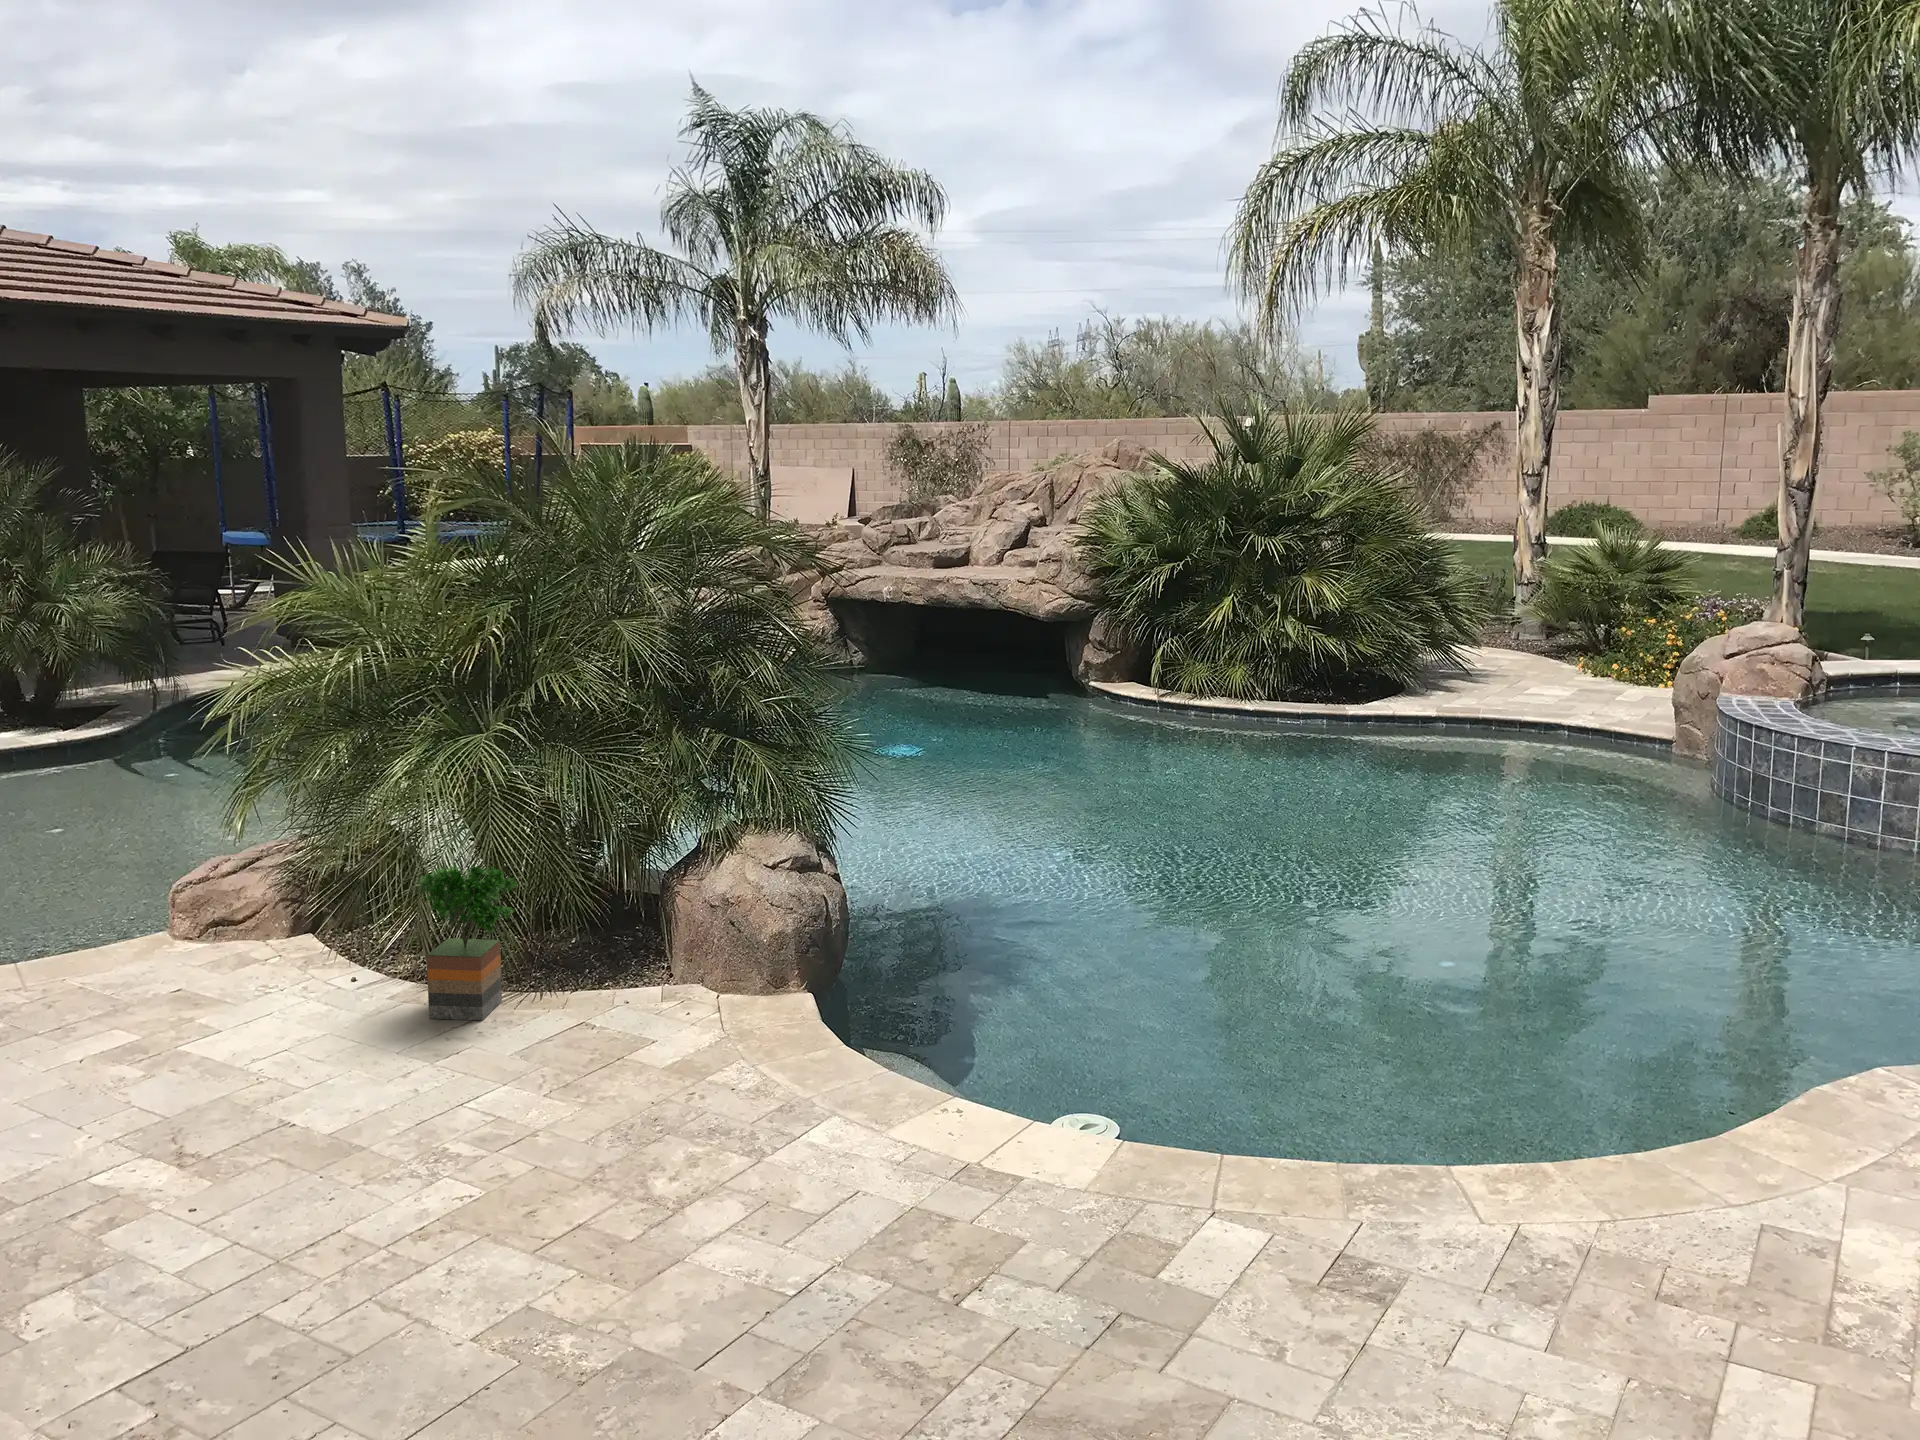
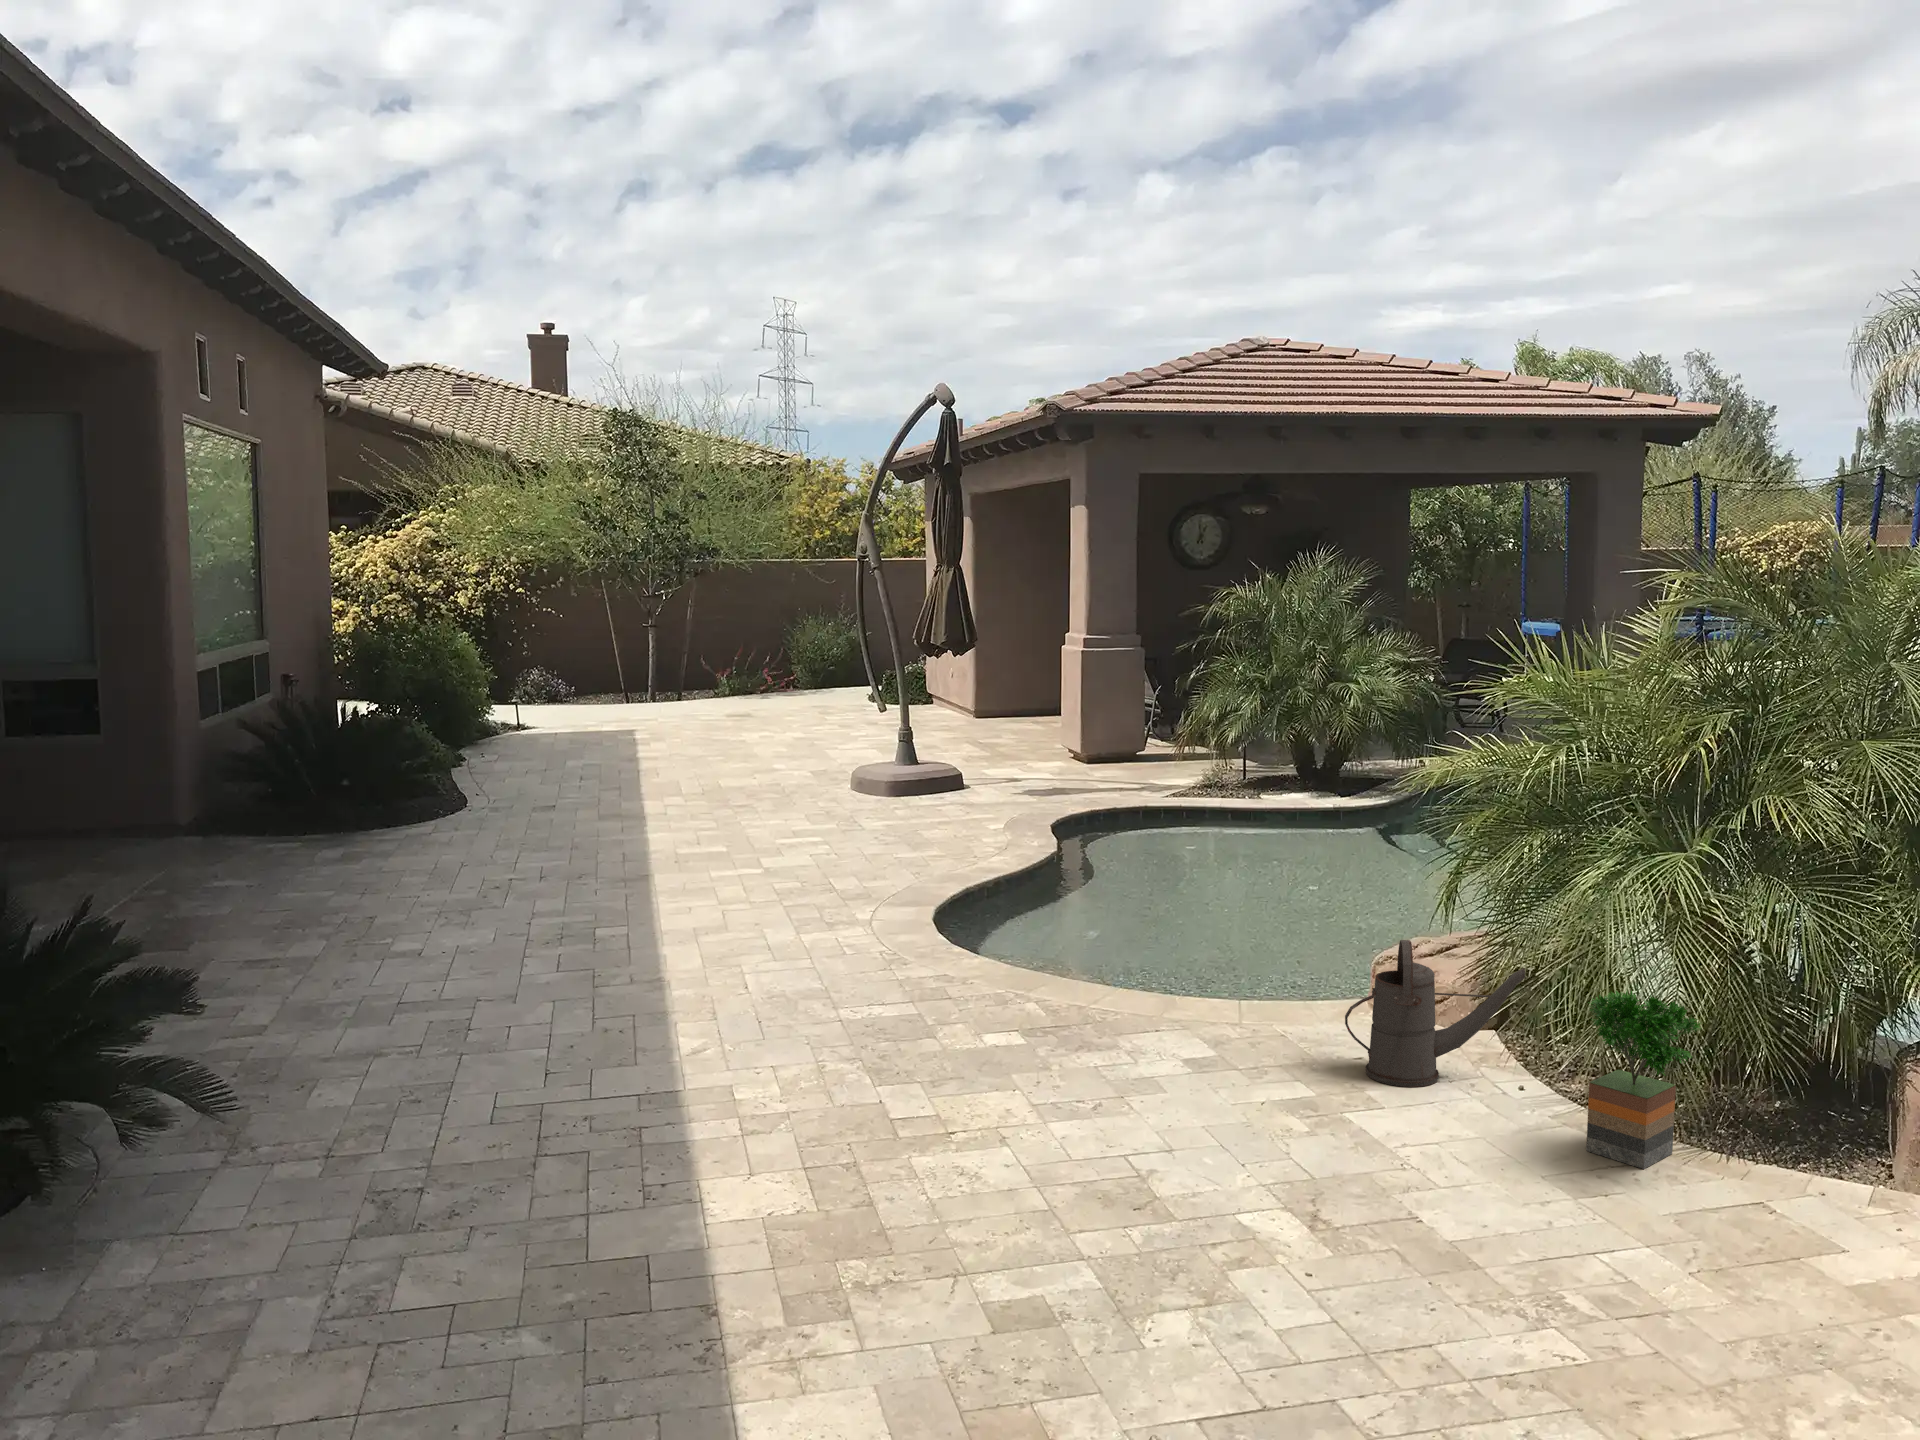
watering can: none [159,857,346,1008] -> present [1345,940,1525,1087]

